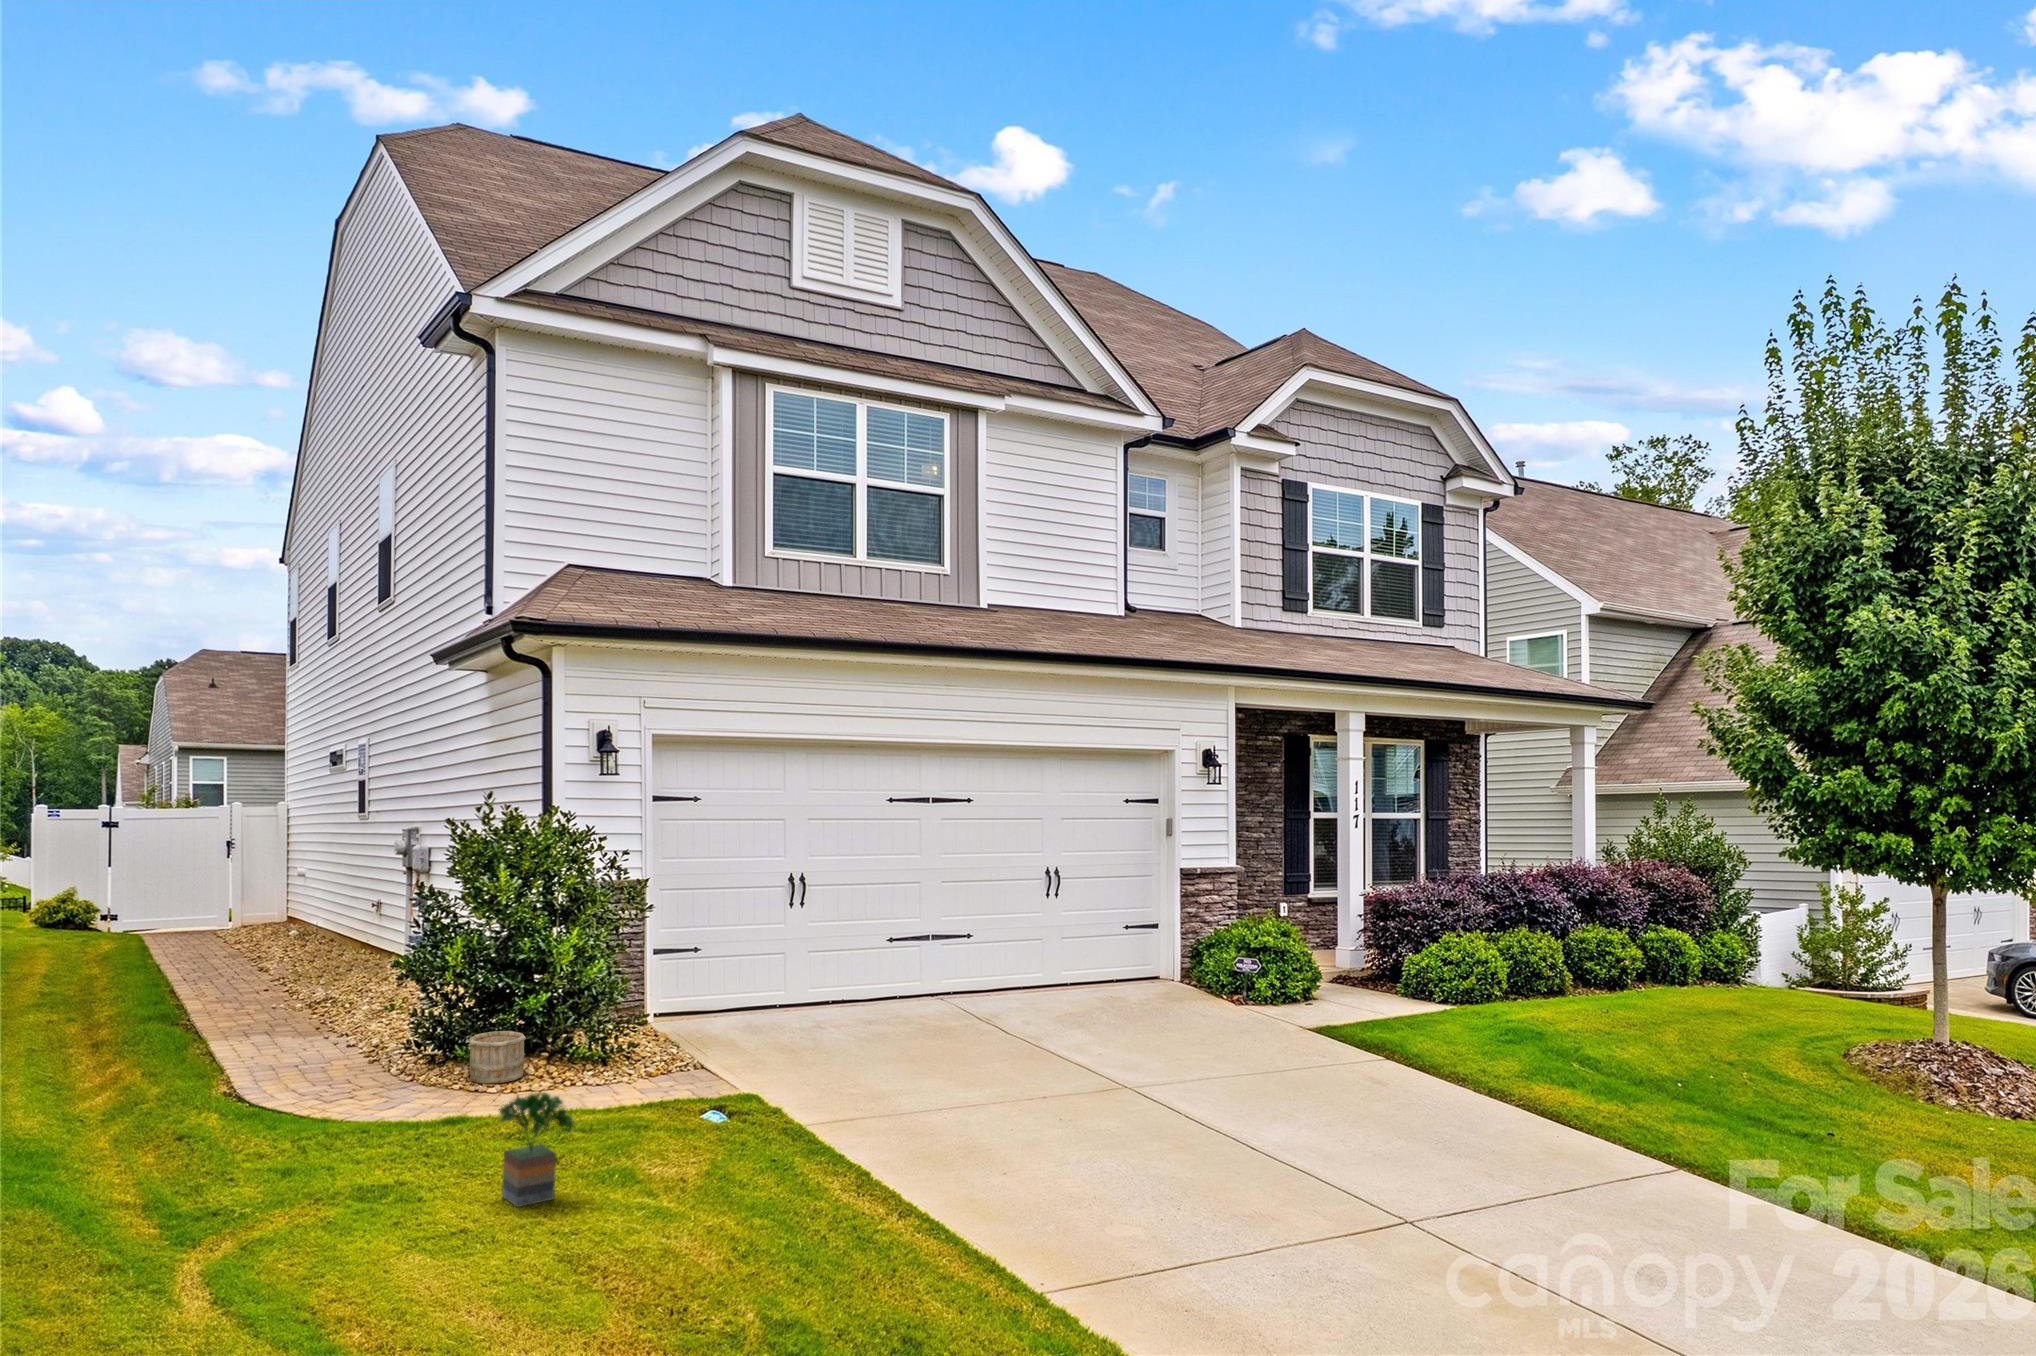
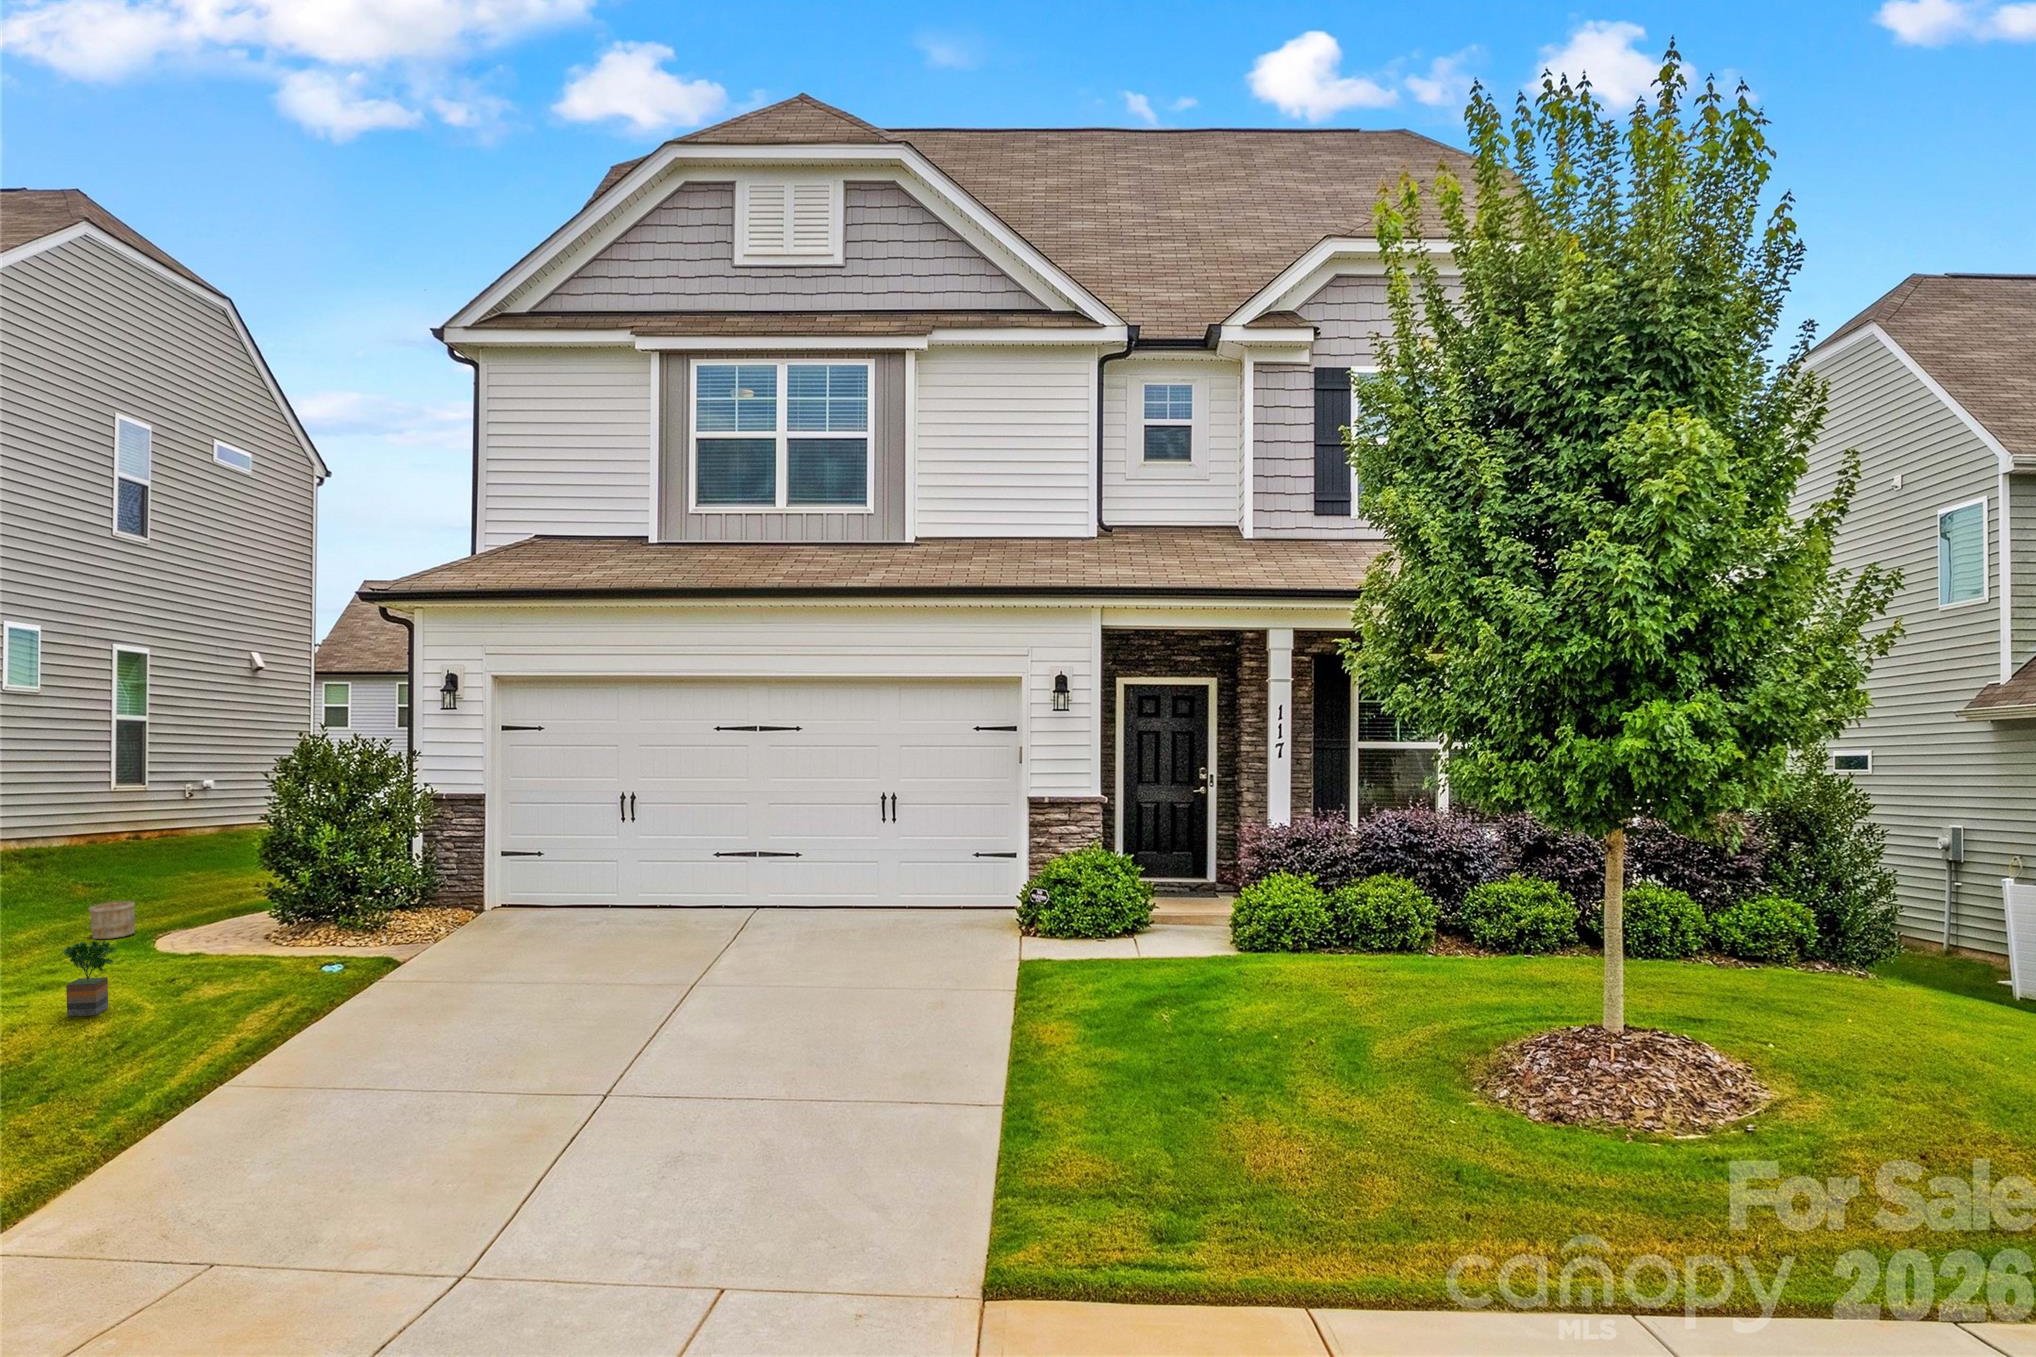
wooden bucket: present [469,1031,526,1084] -> present [88,901,135,939]

